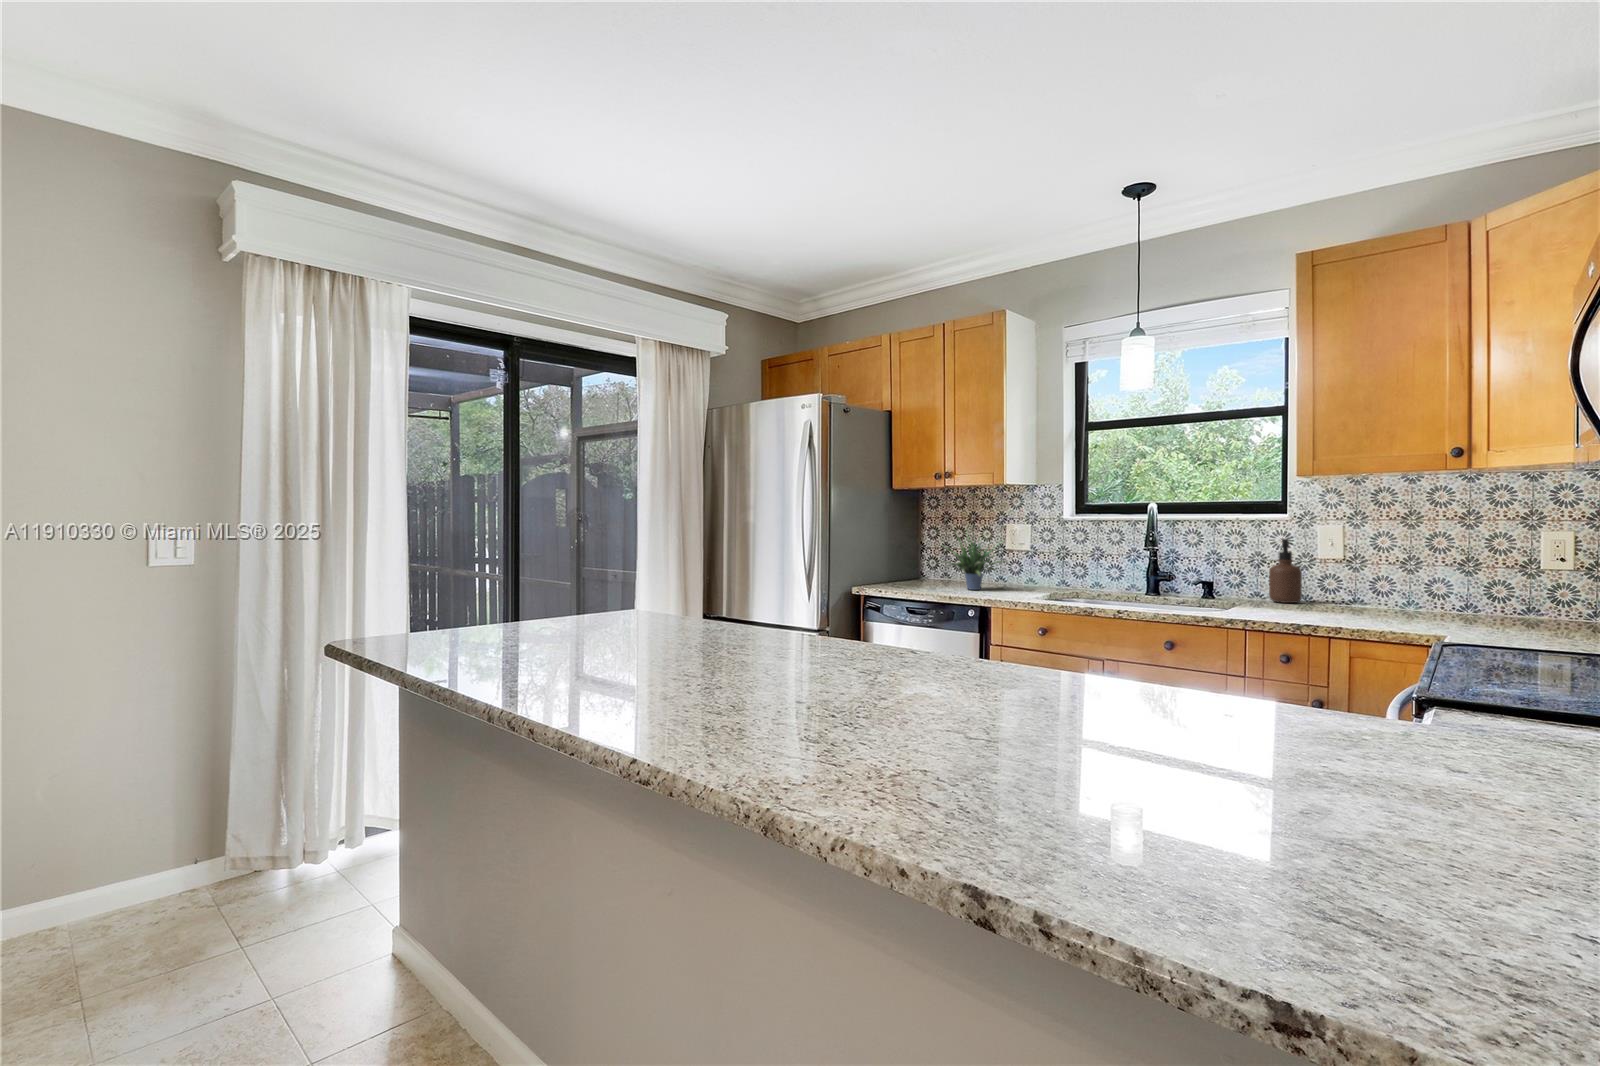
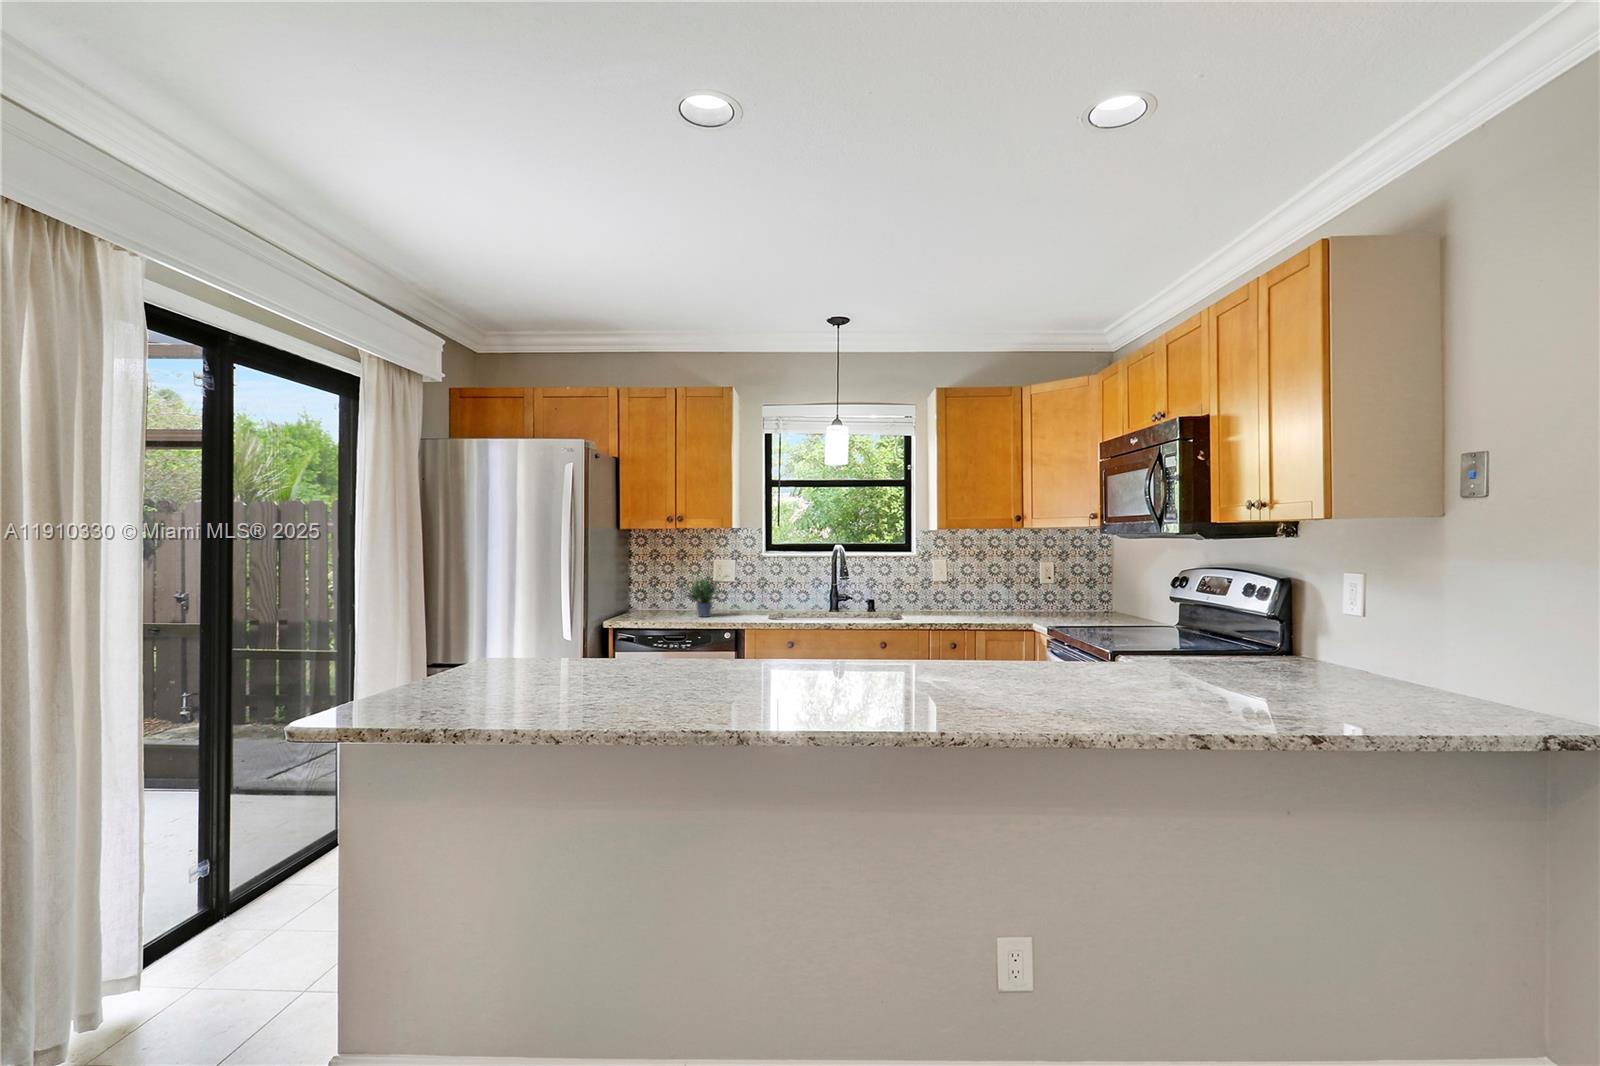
soap dispenser: present [1269,539,1302,603] -> none [910,569,928,612]

